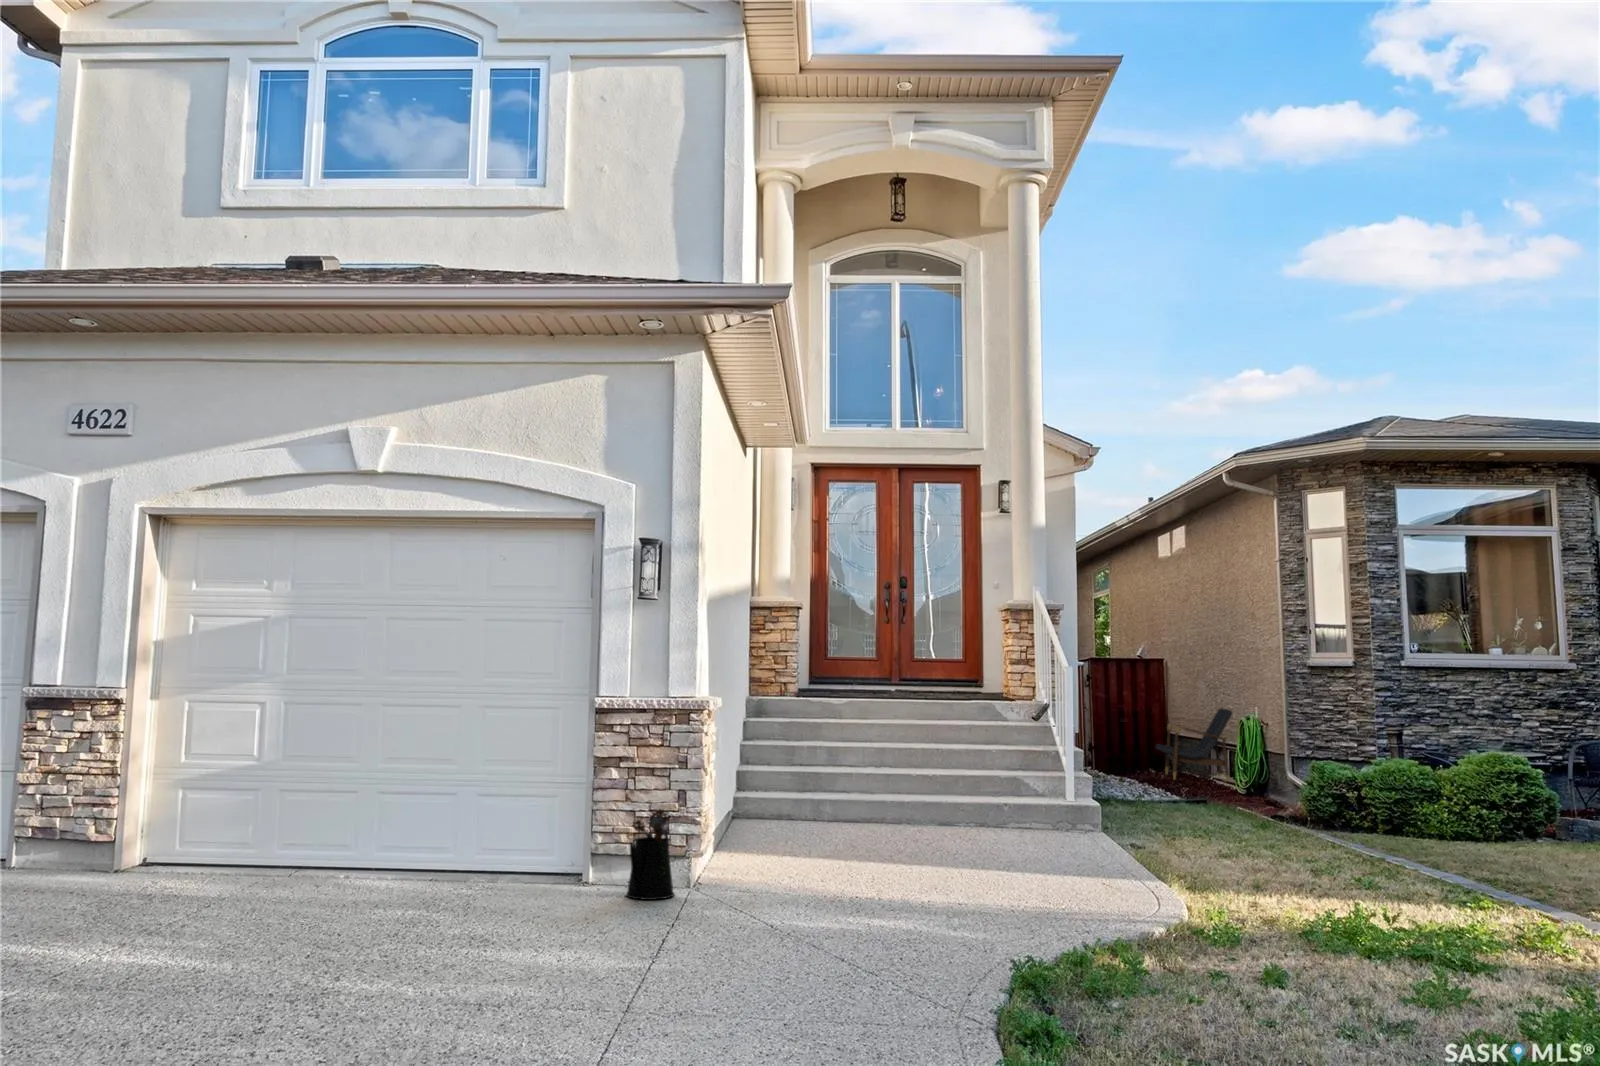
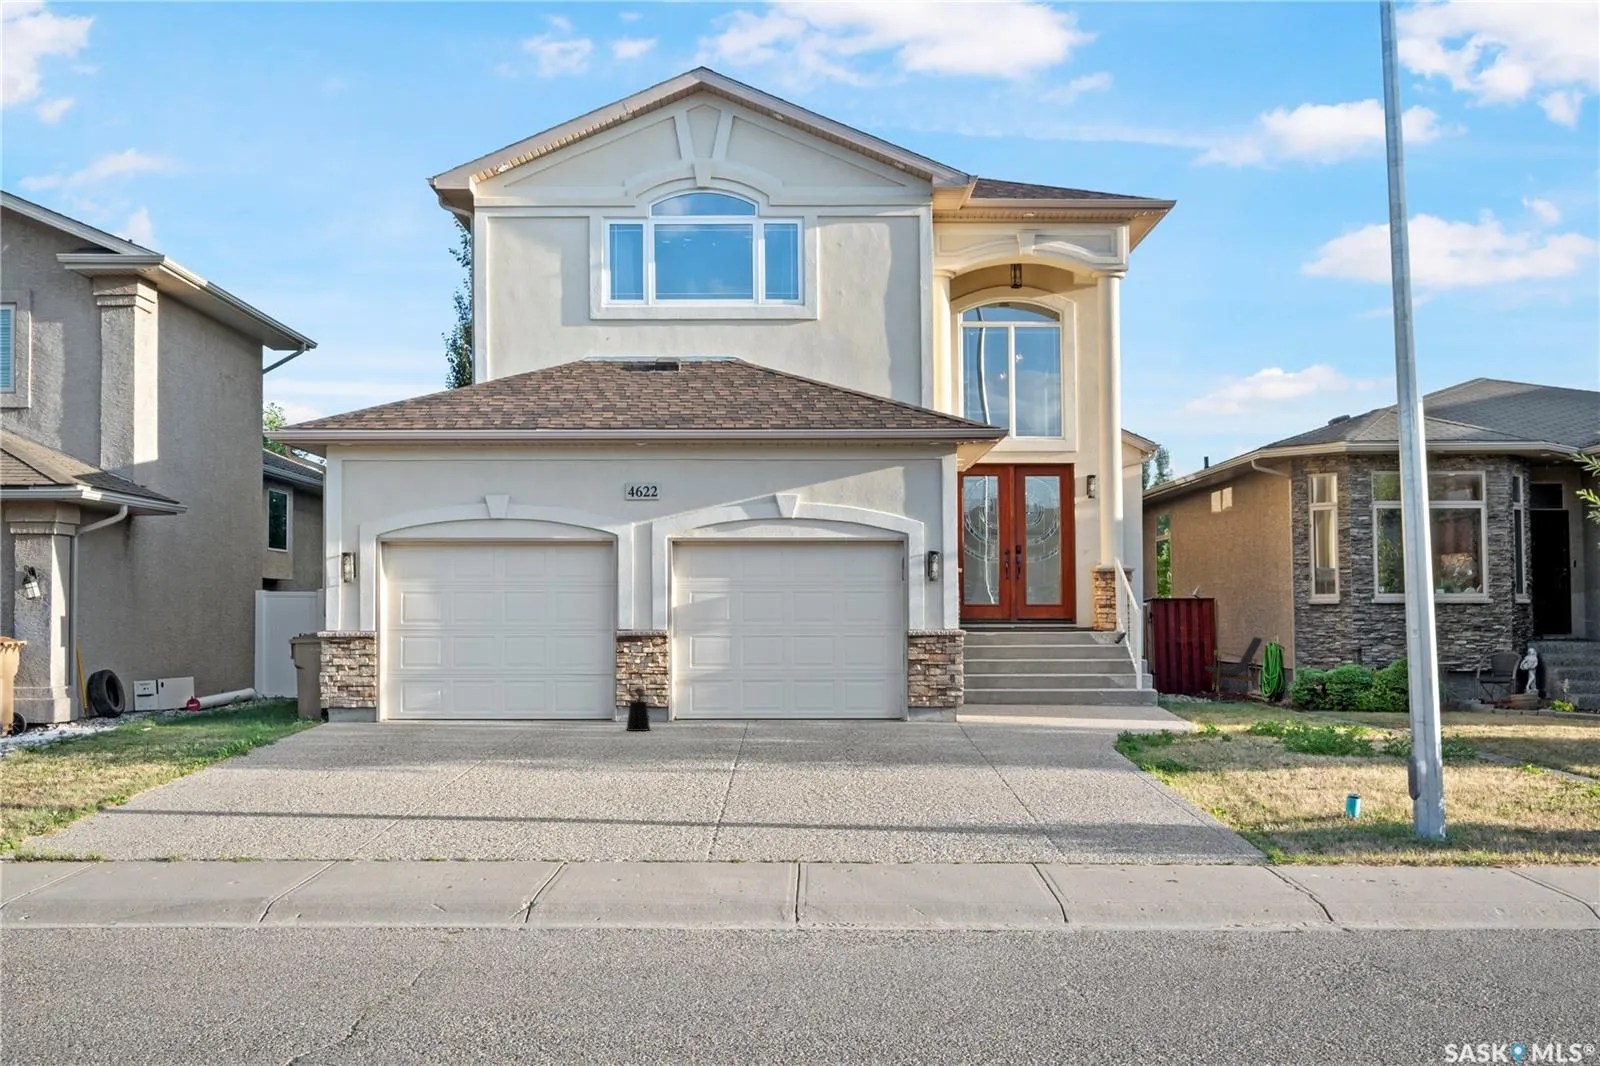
watering can: present [626,810,674,900] -> present [627,688,650,731]

